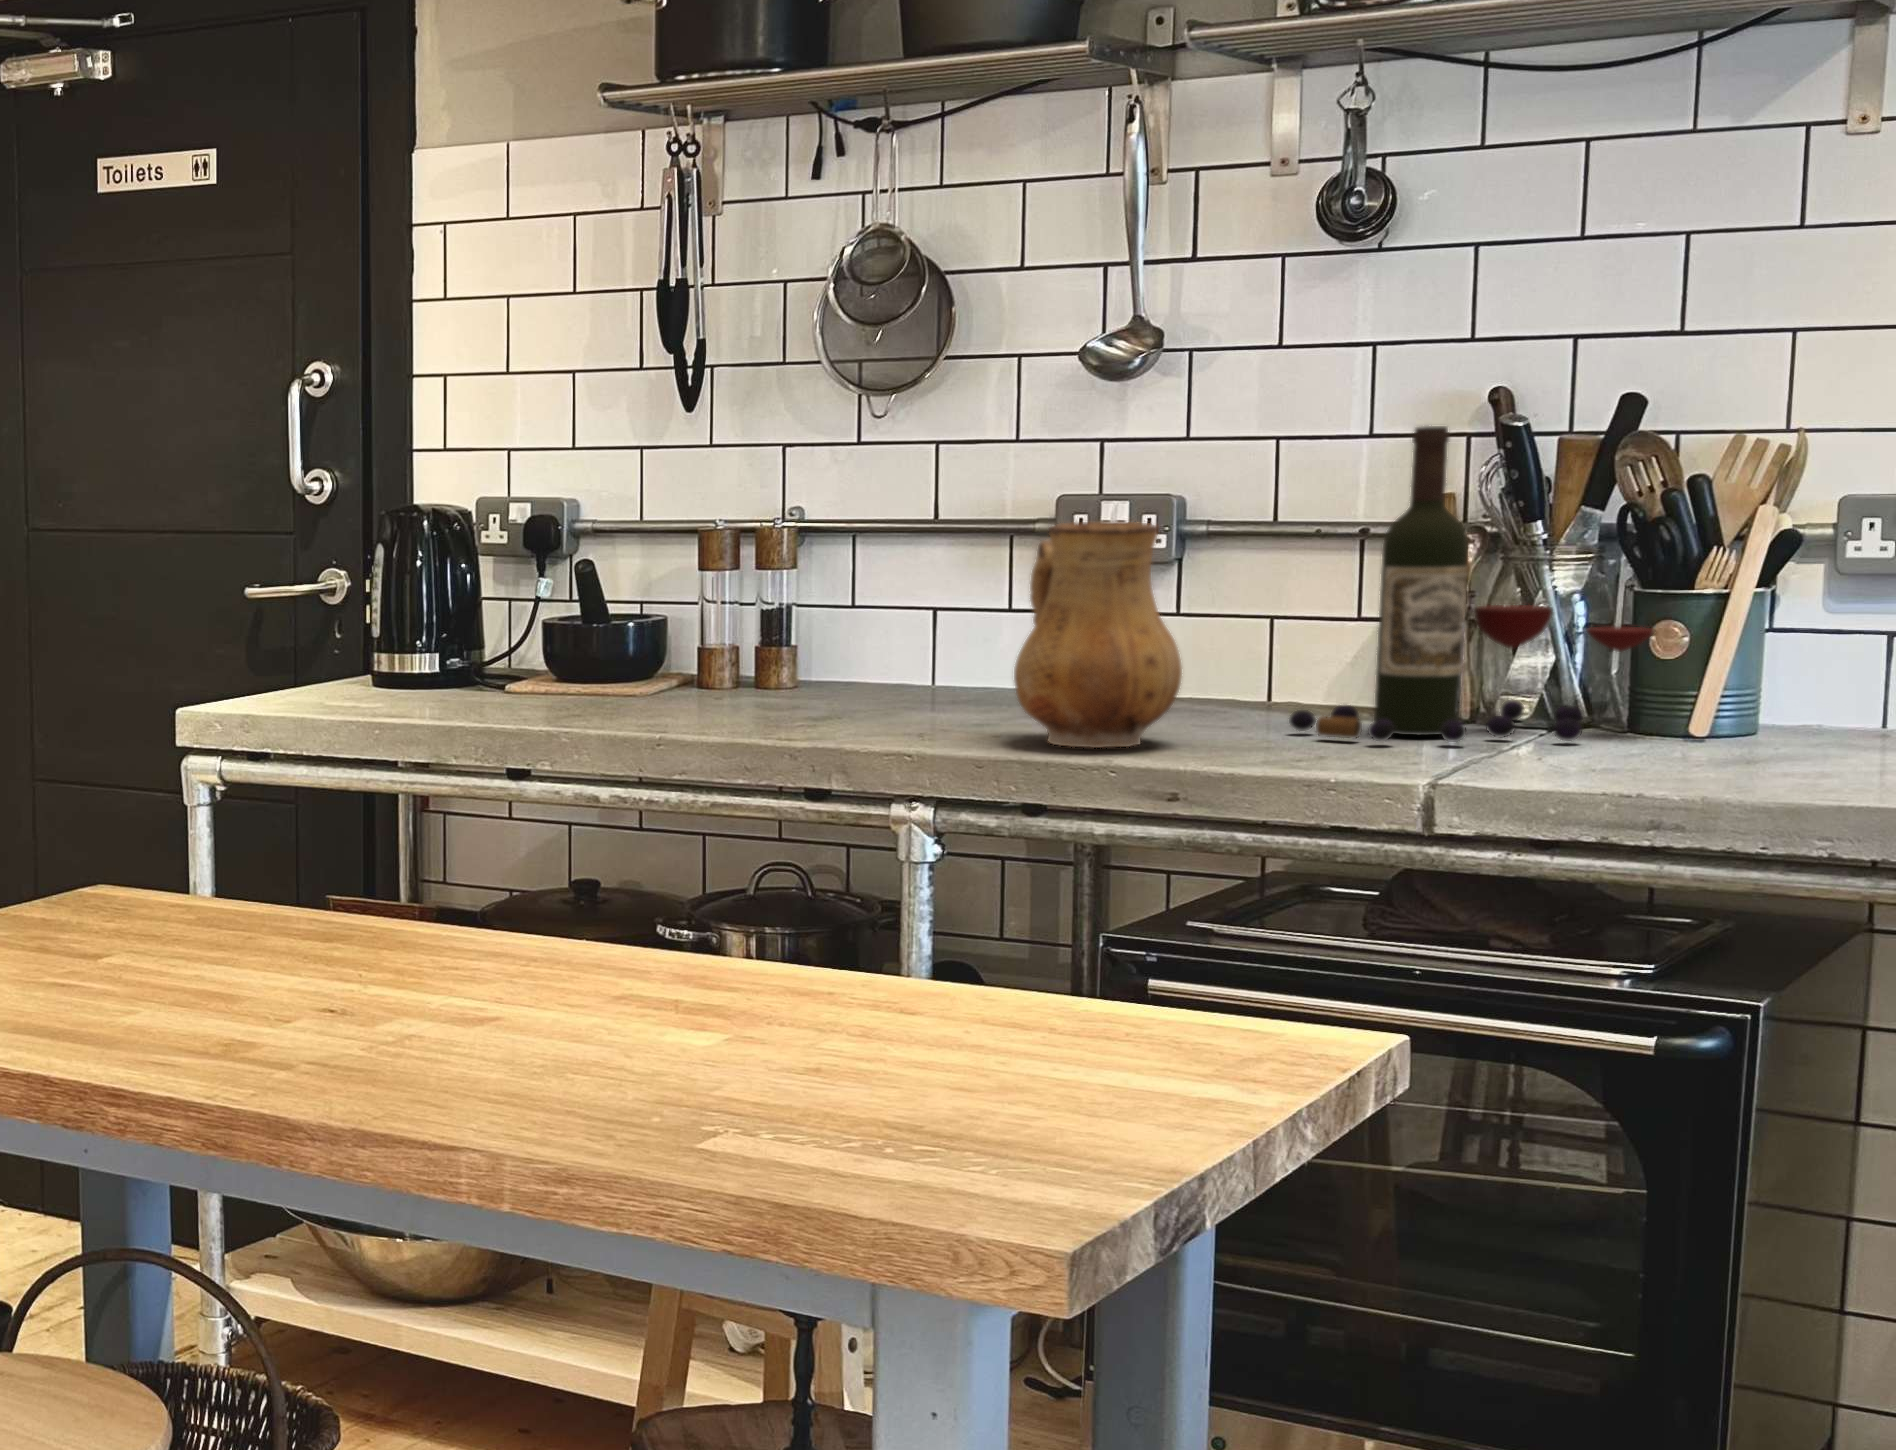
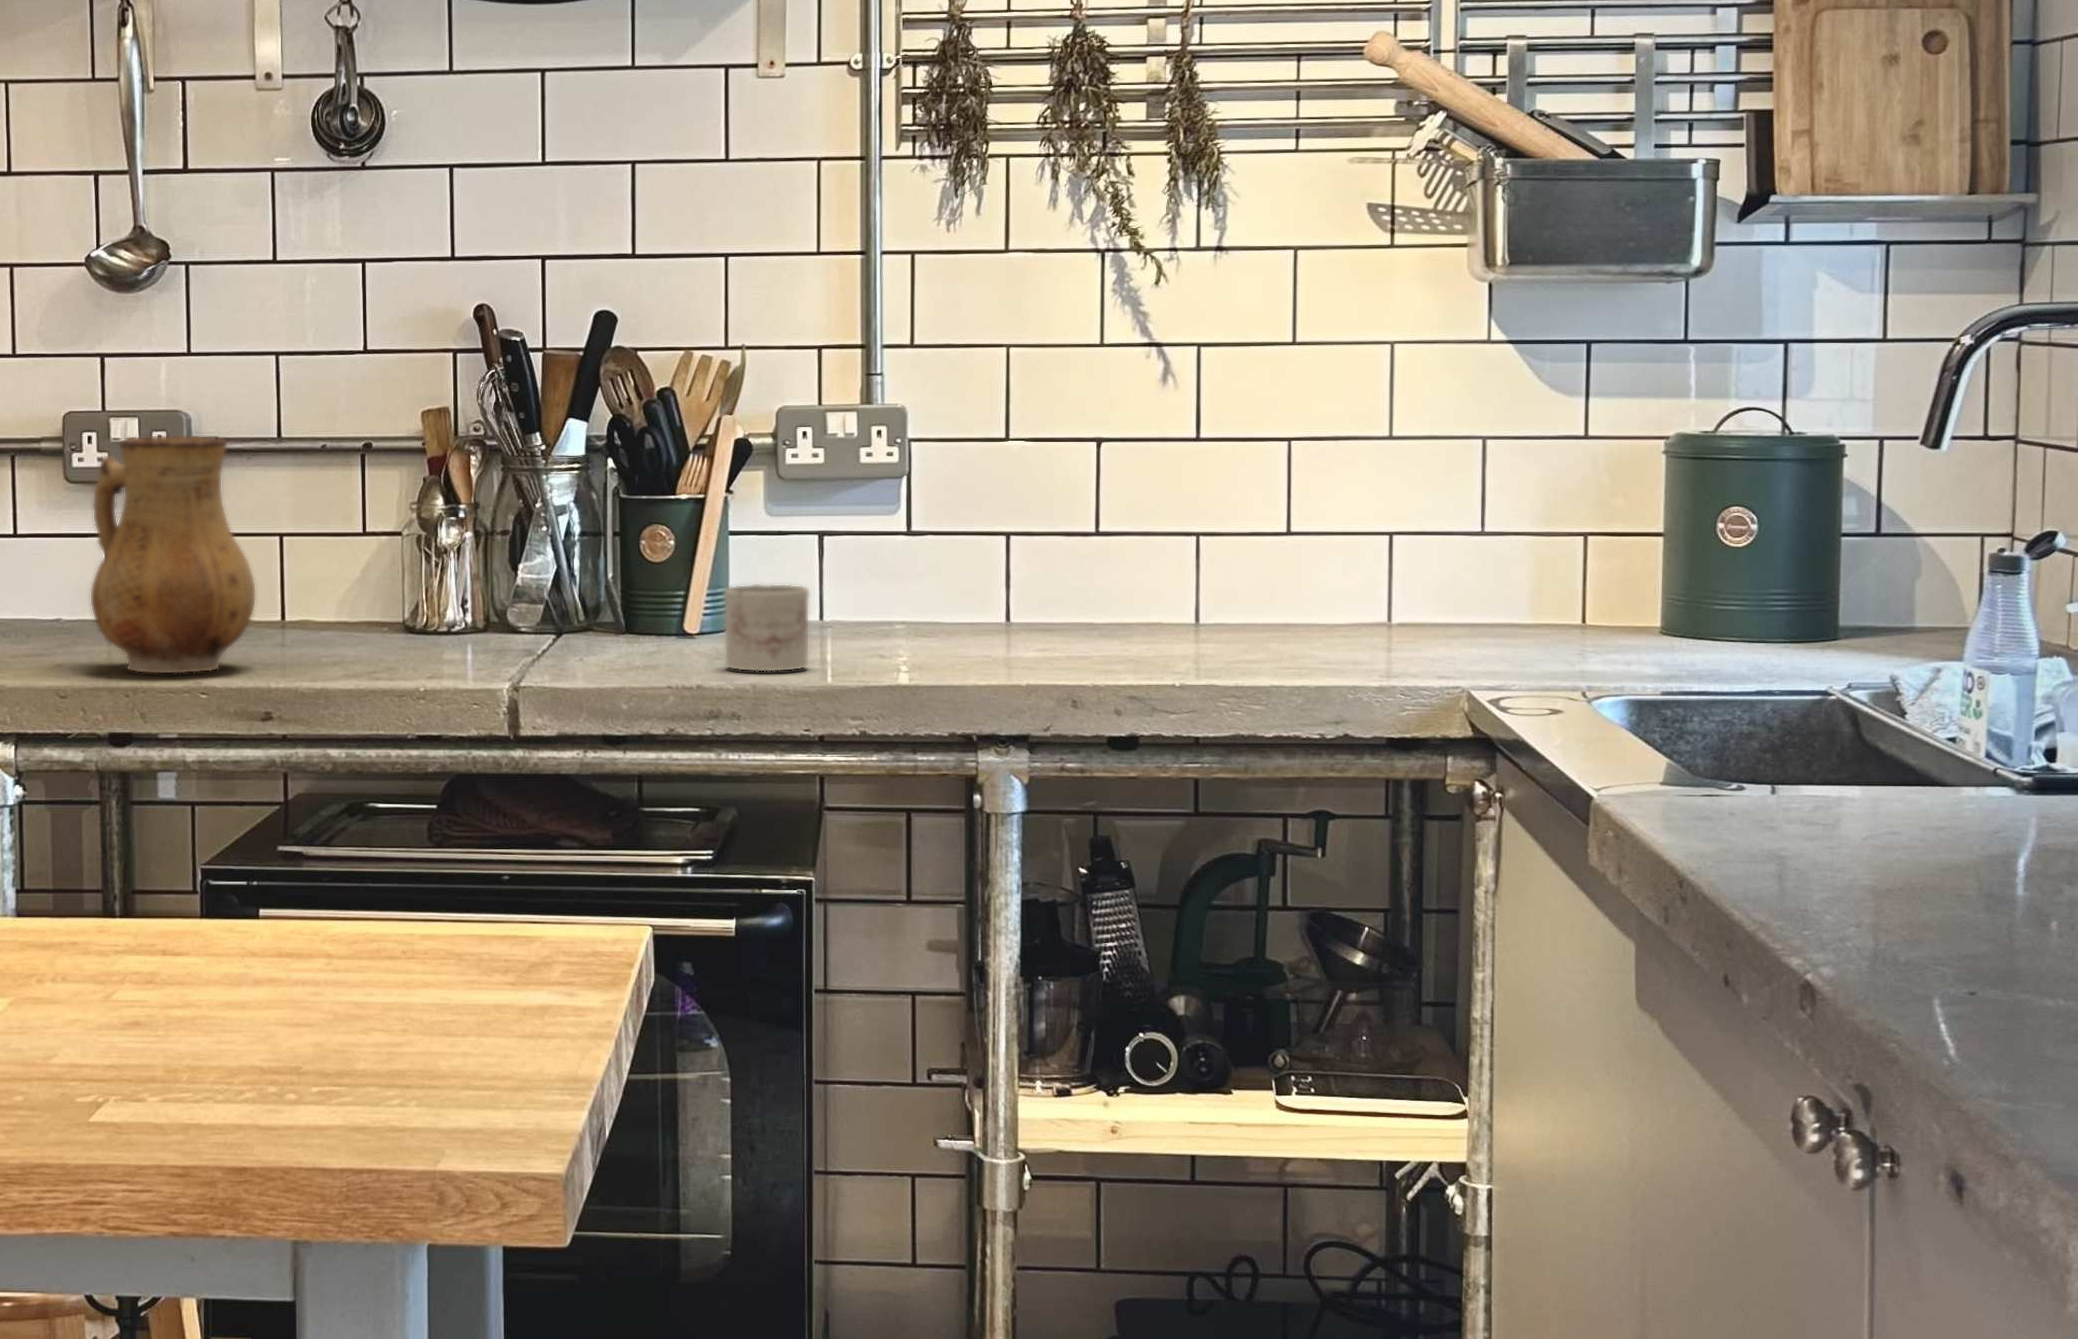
wine bottle: present [1289,426,1654,742] -> none [343,340,659,655]
mug: none [1702,684,1810,778] -> present [725,584,809,671]

